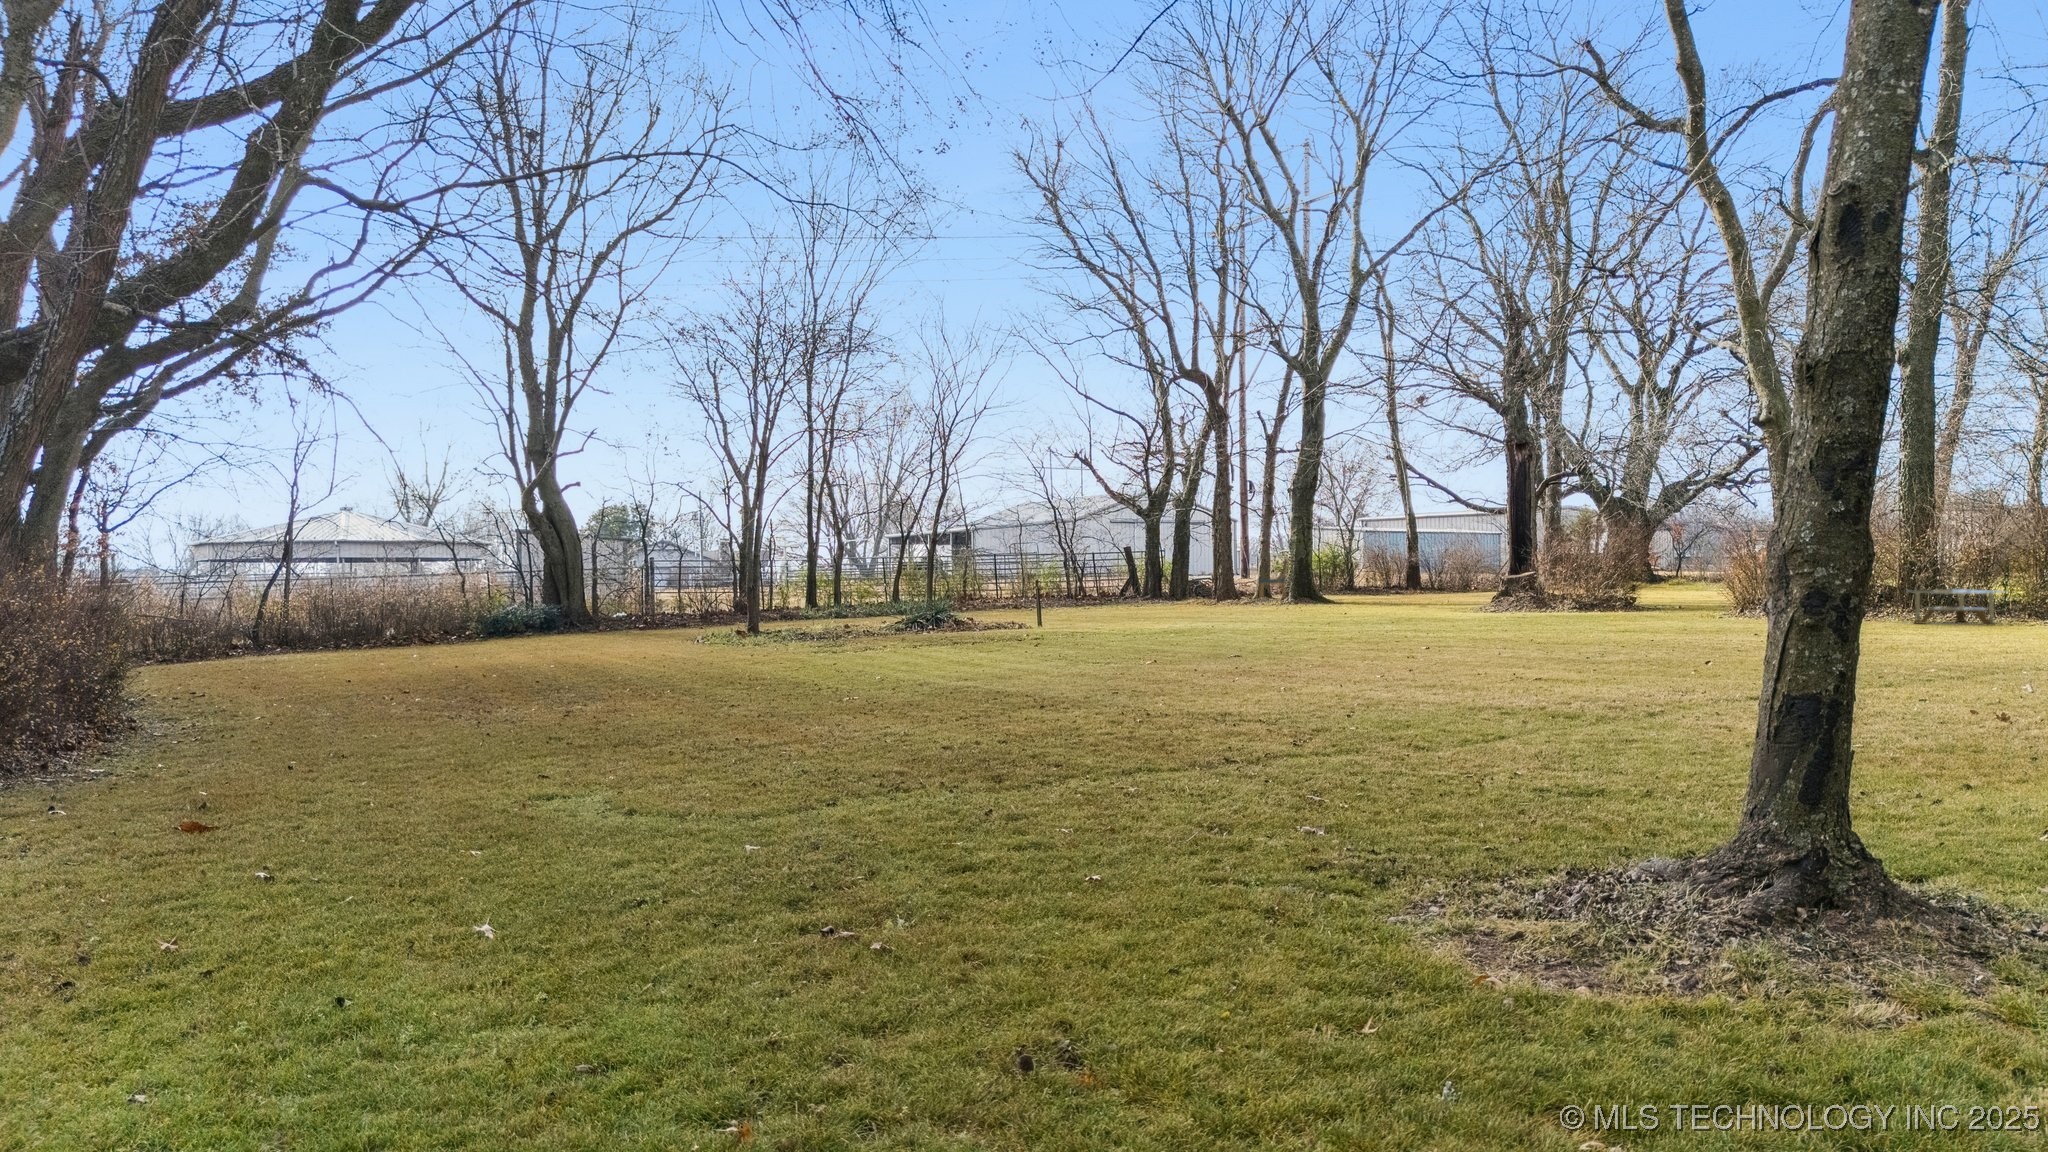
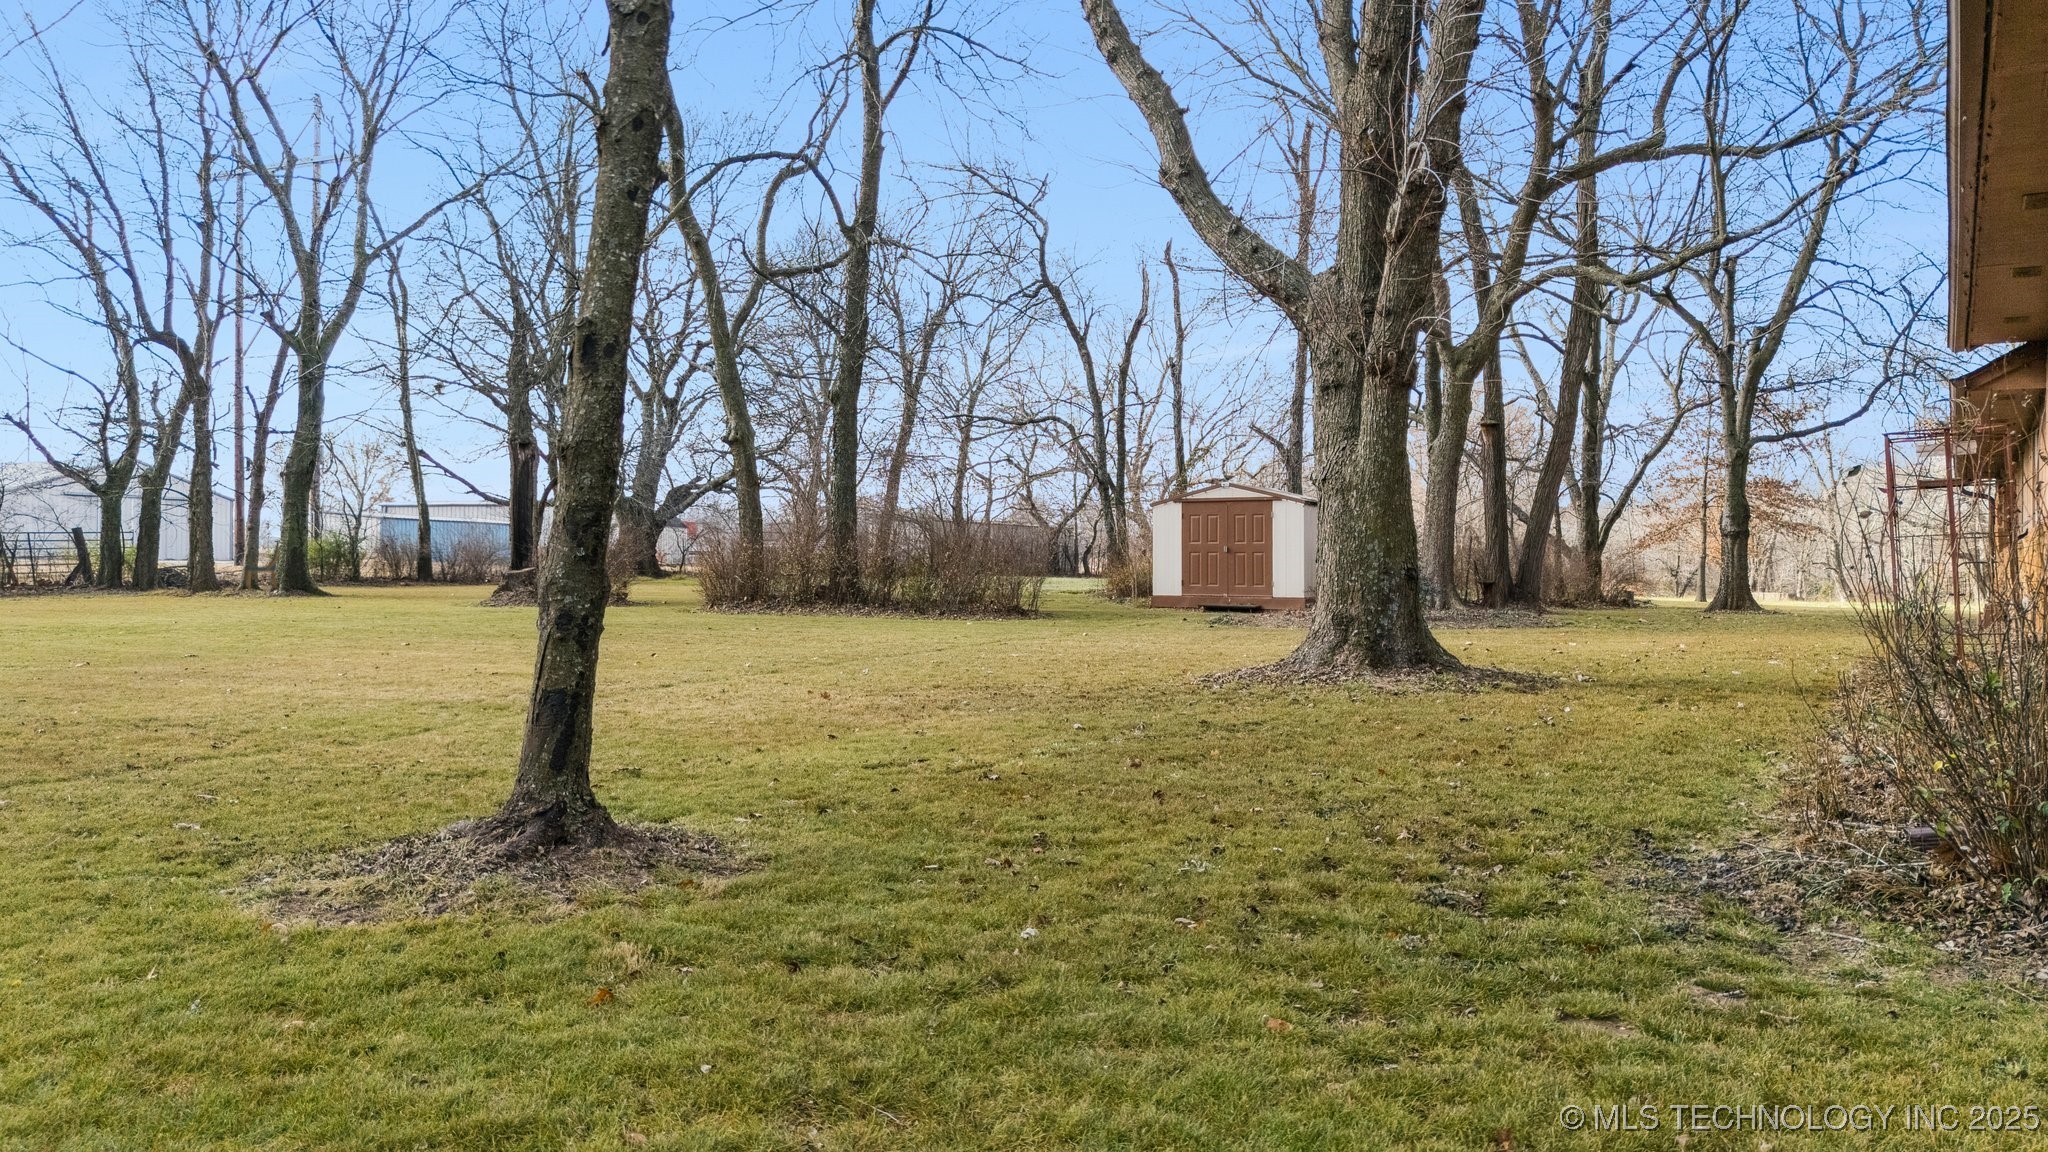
round table: present [1910,589,2006,626] -> none [737,579,790,603]

